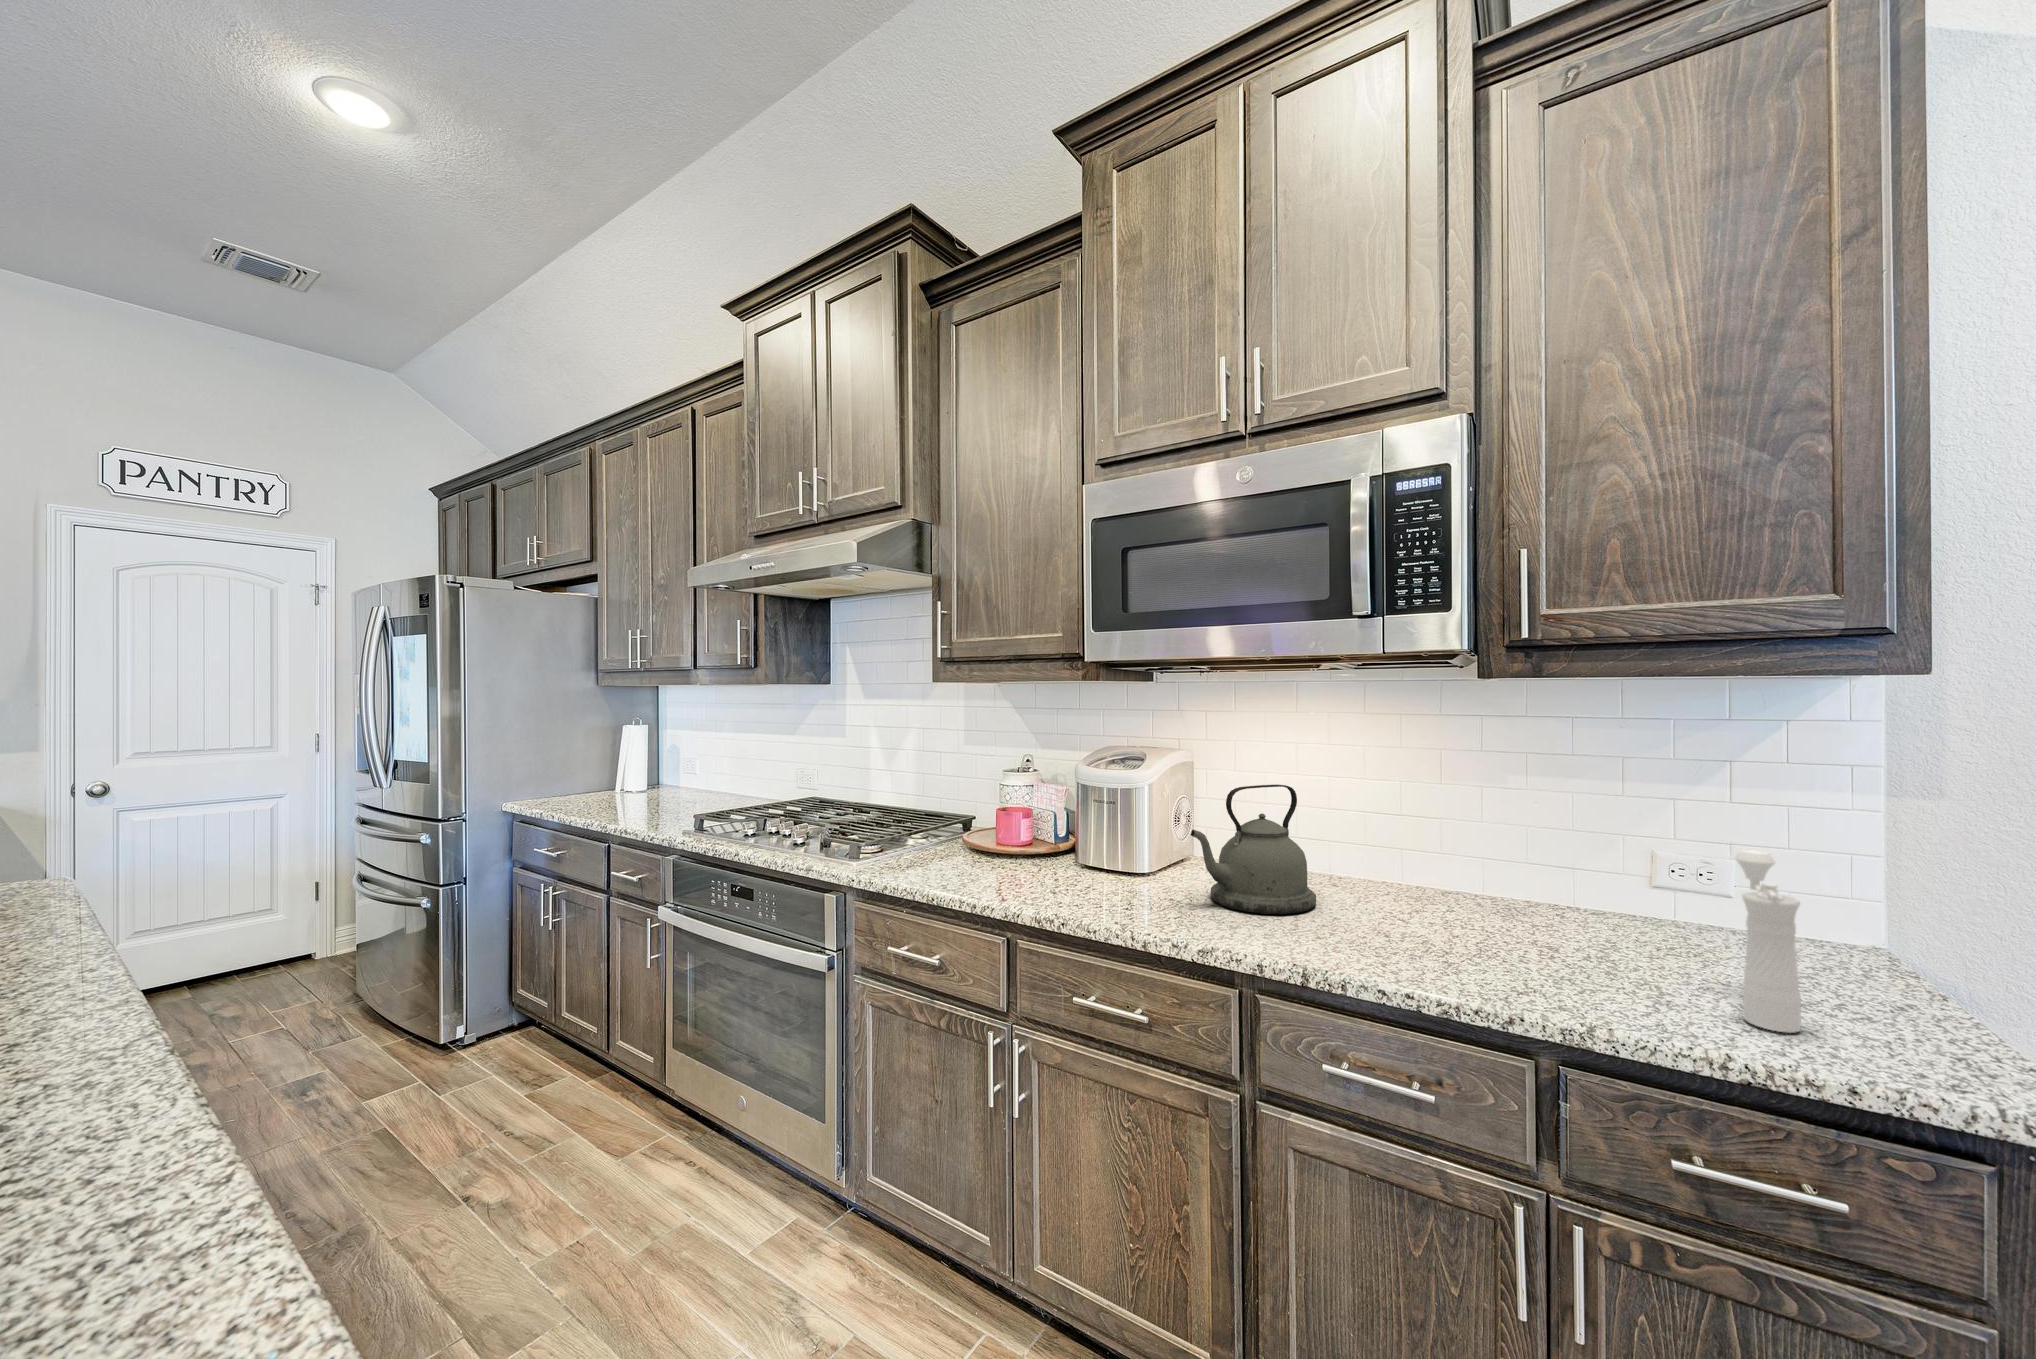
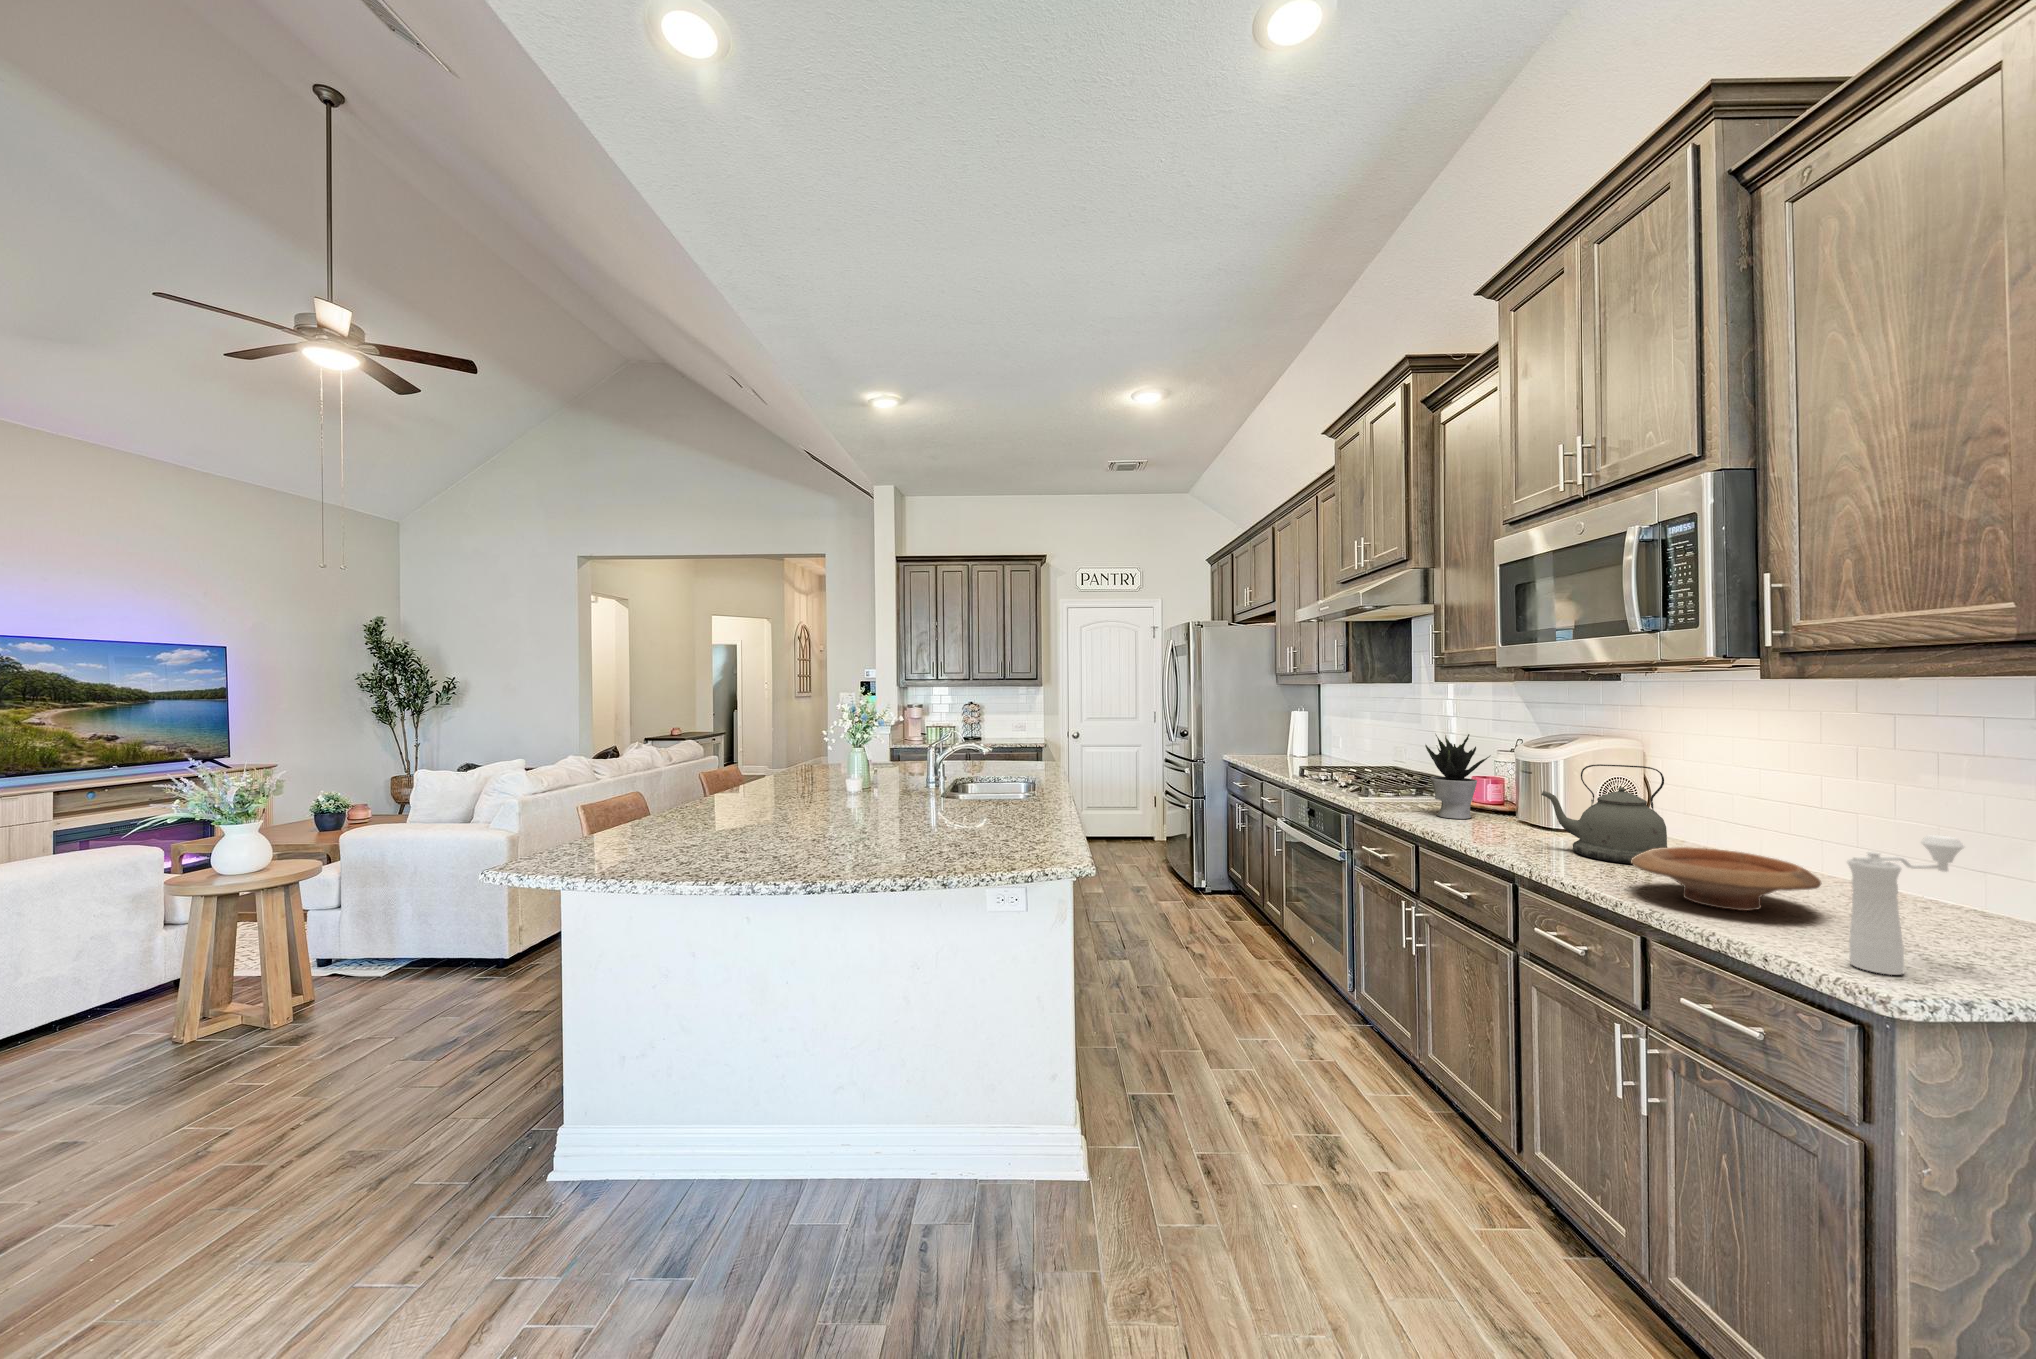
potted plant: none [964,752,1042,878] -> present [1425,734,1490,819]
wooden bowl: none [1385,884,1582,967] -> present [1632,847,1821,911]

